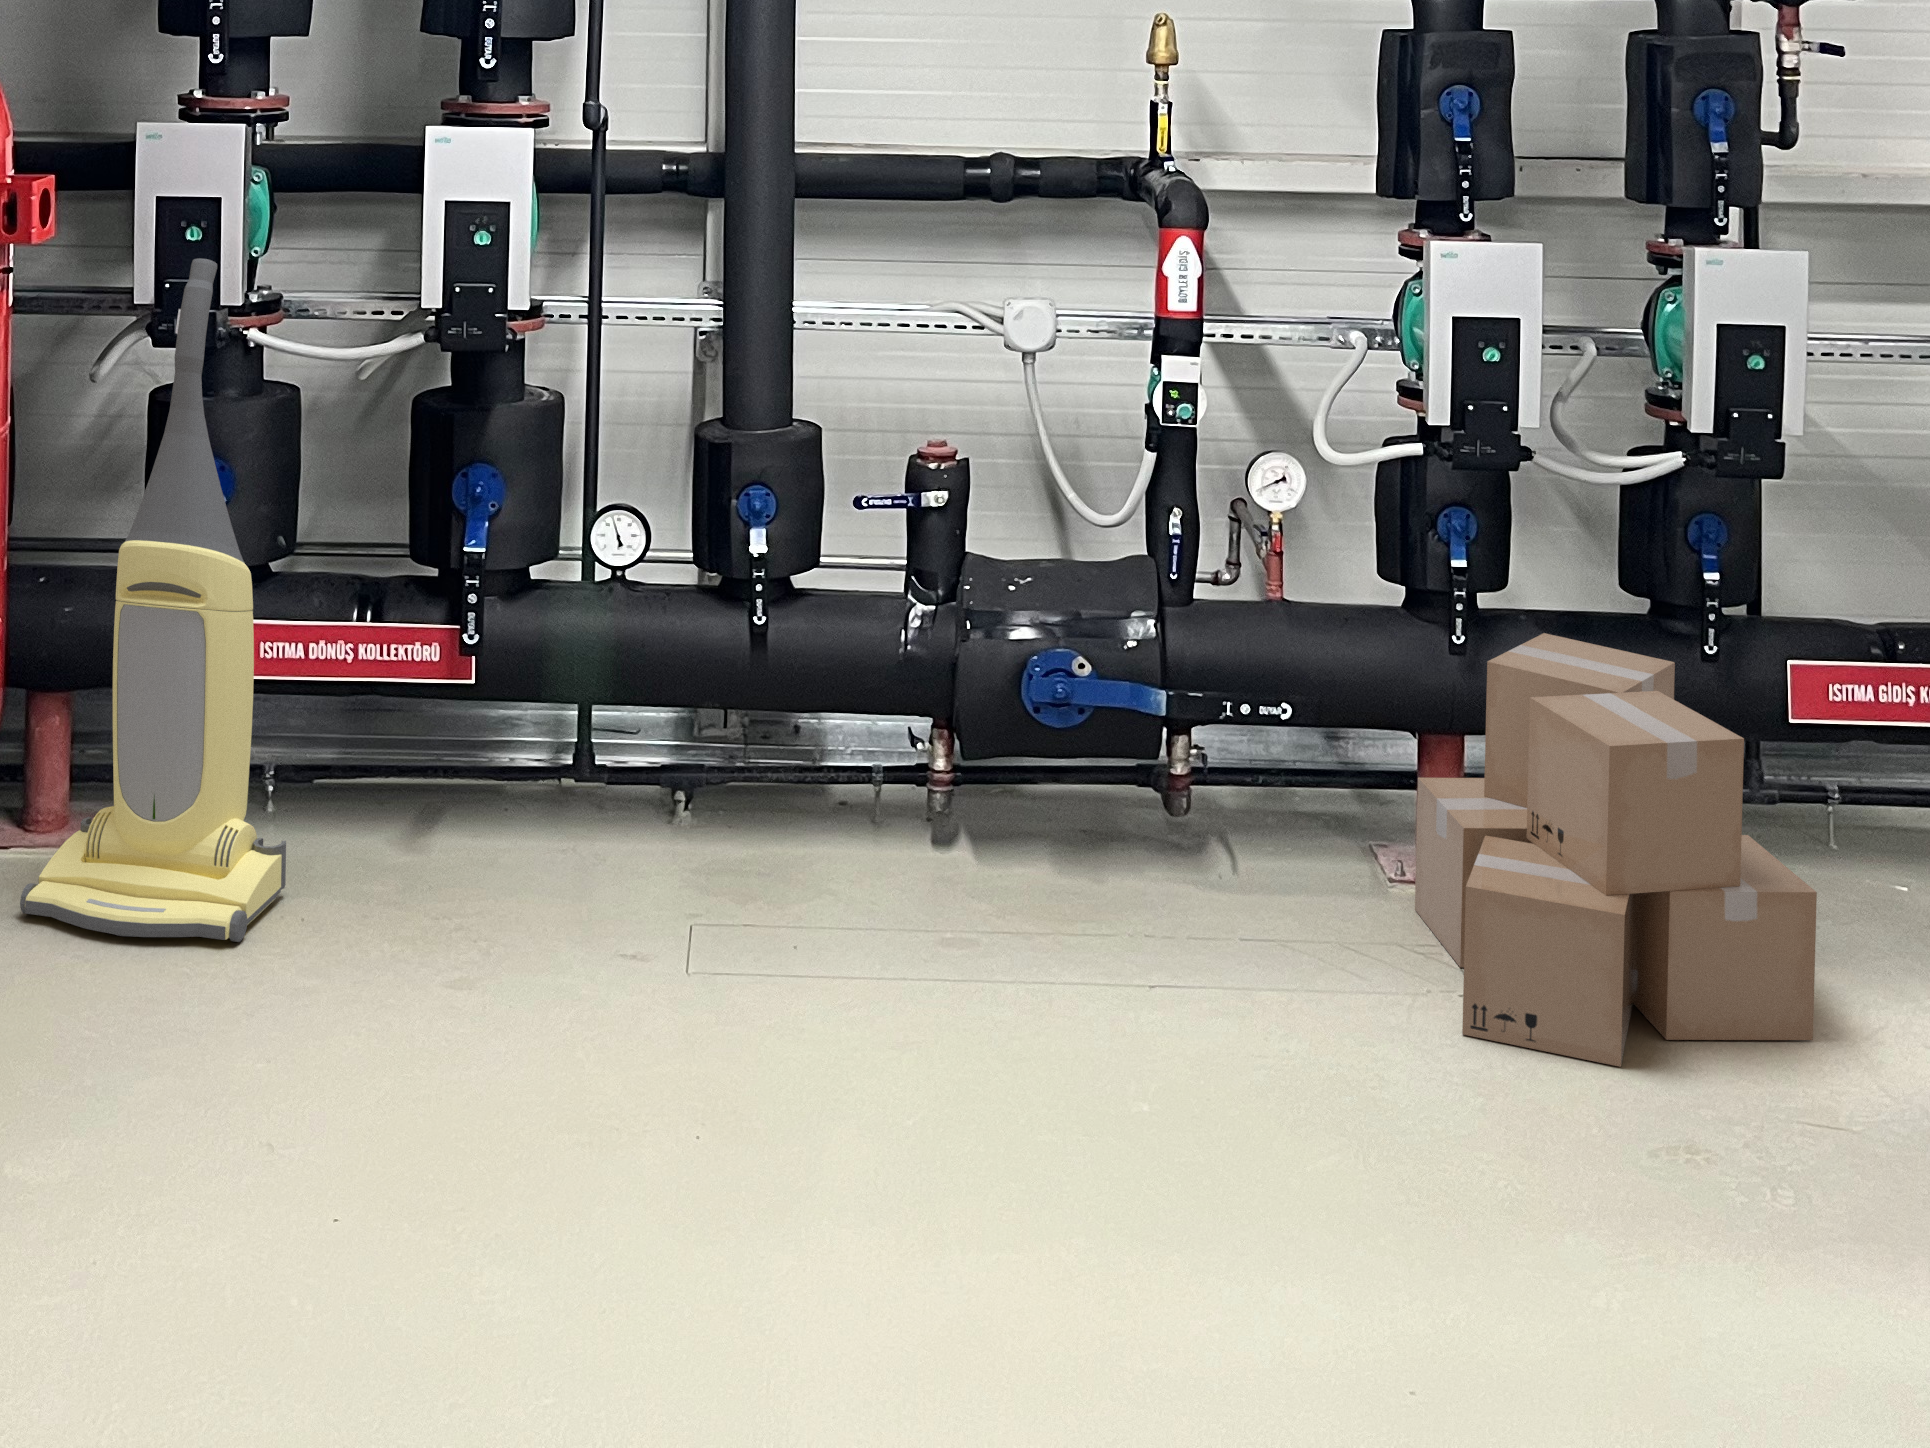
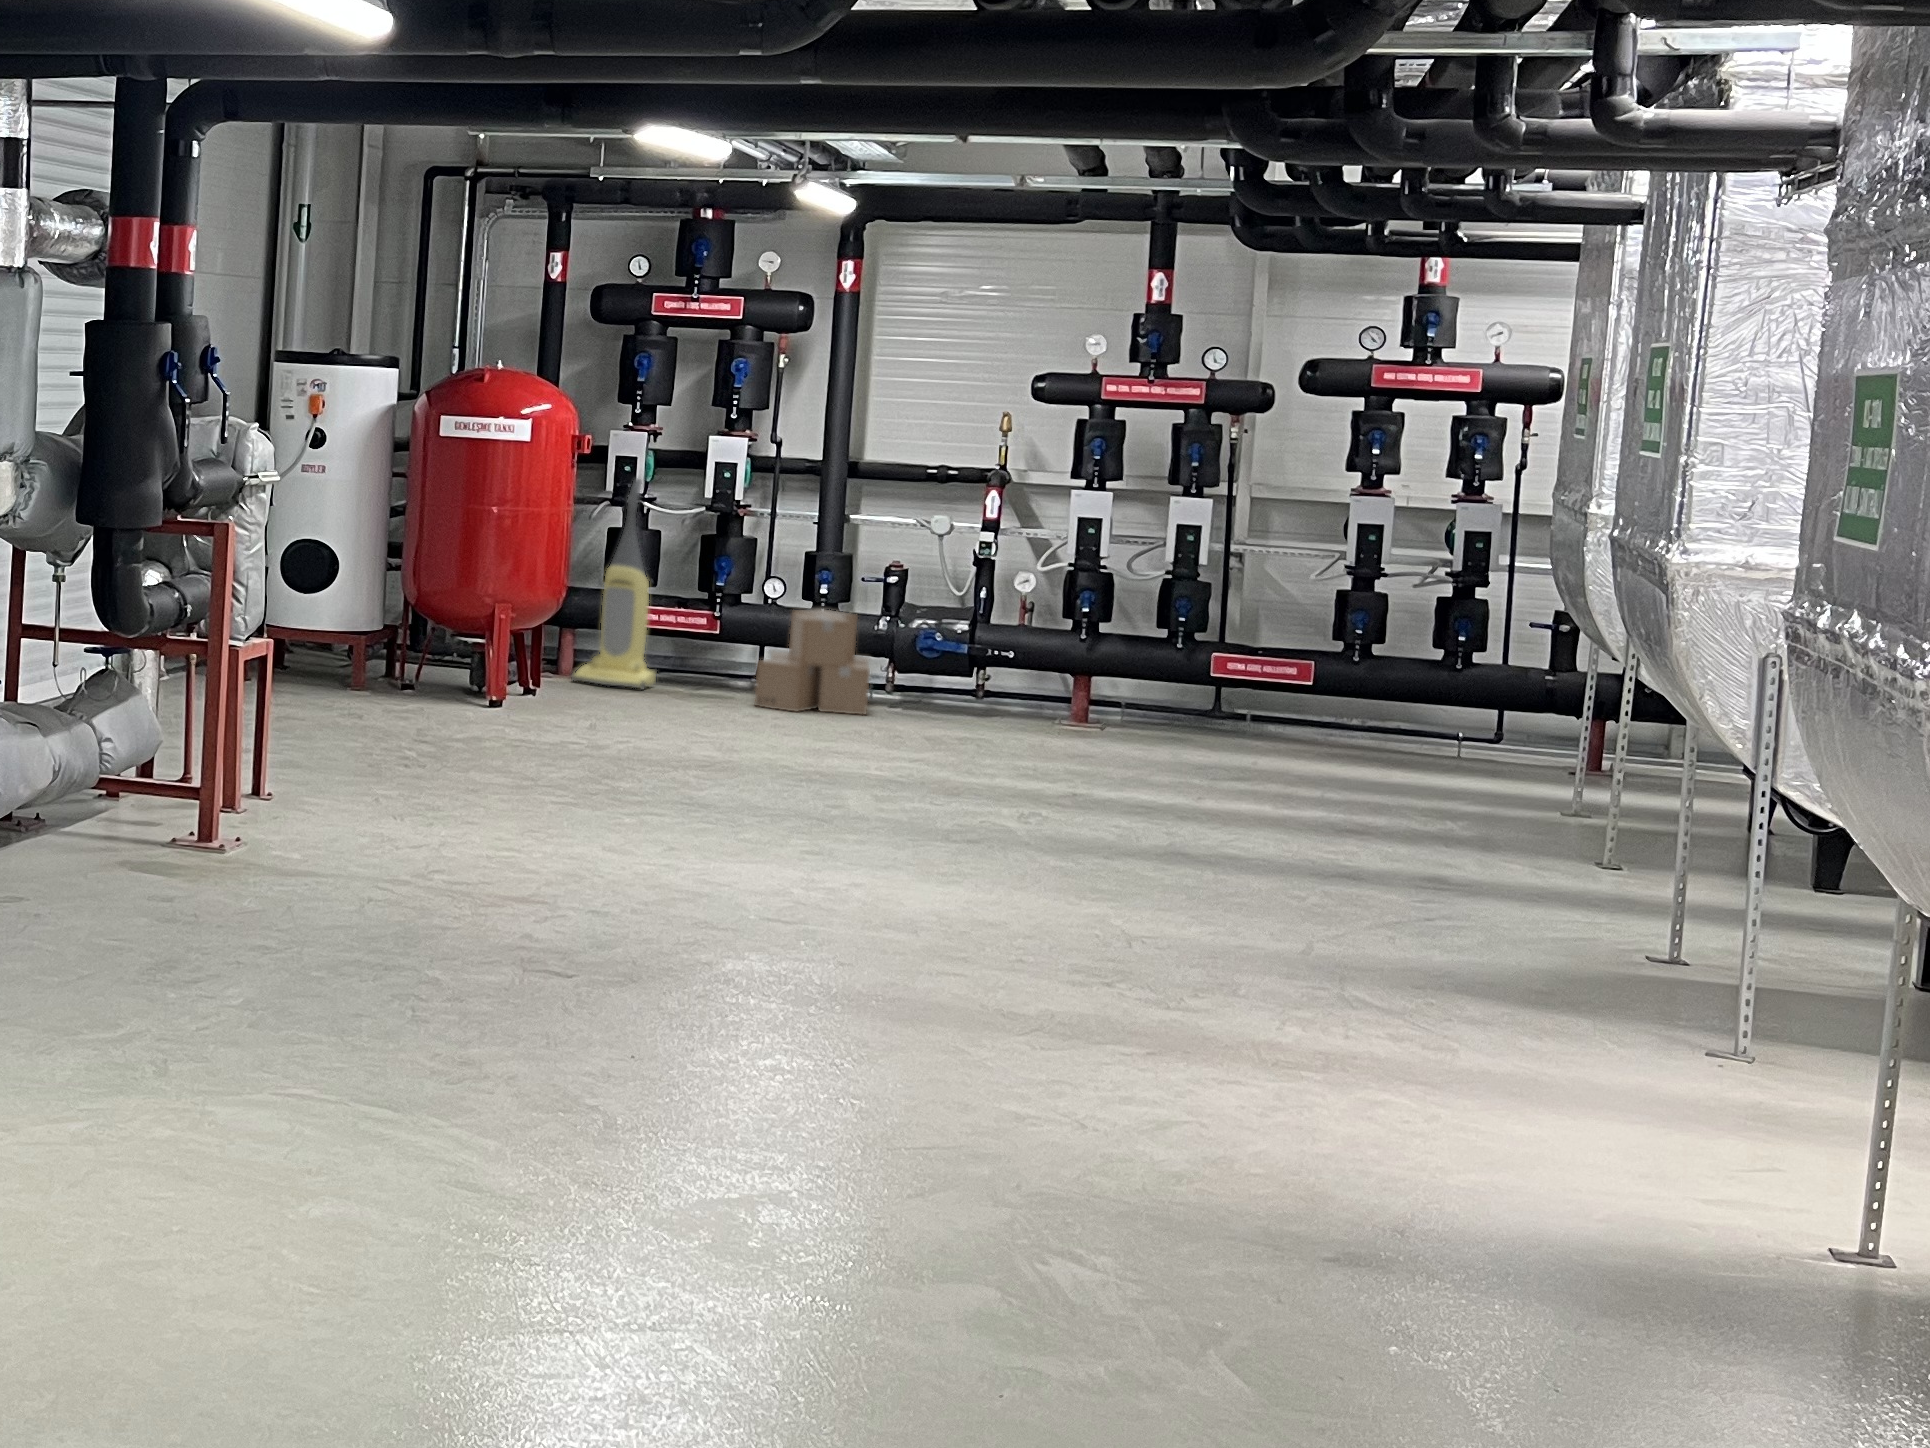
cardboard box: present [1415,633,1817,1067] -> present [755,609,870,715]

